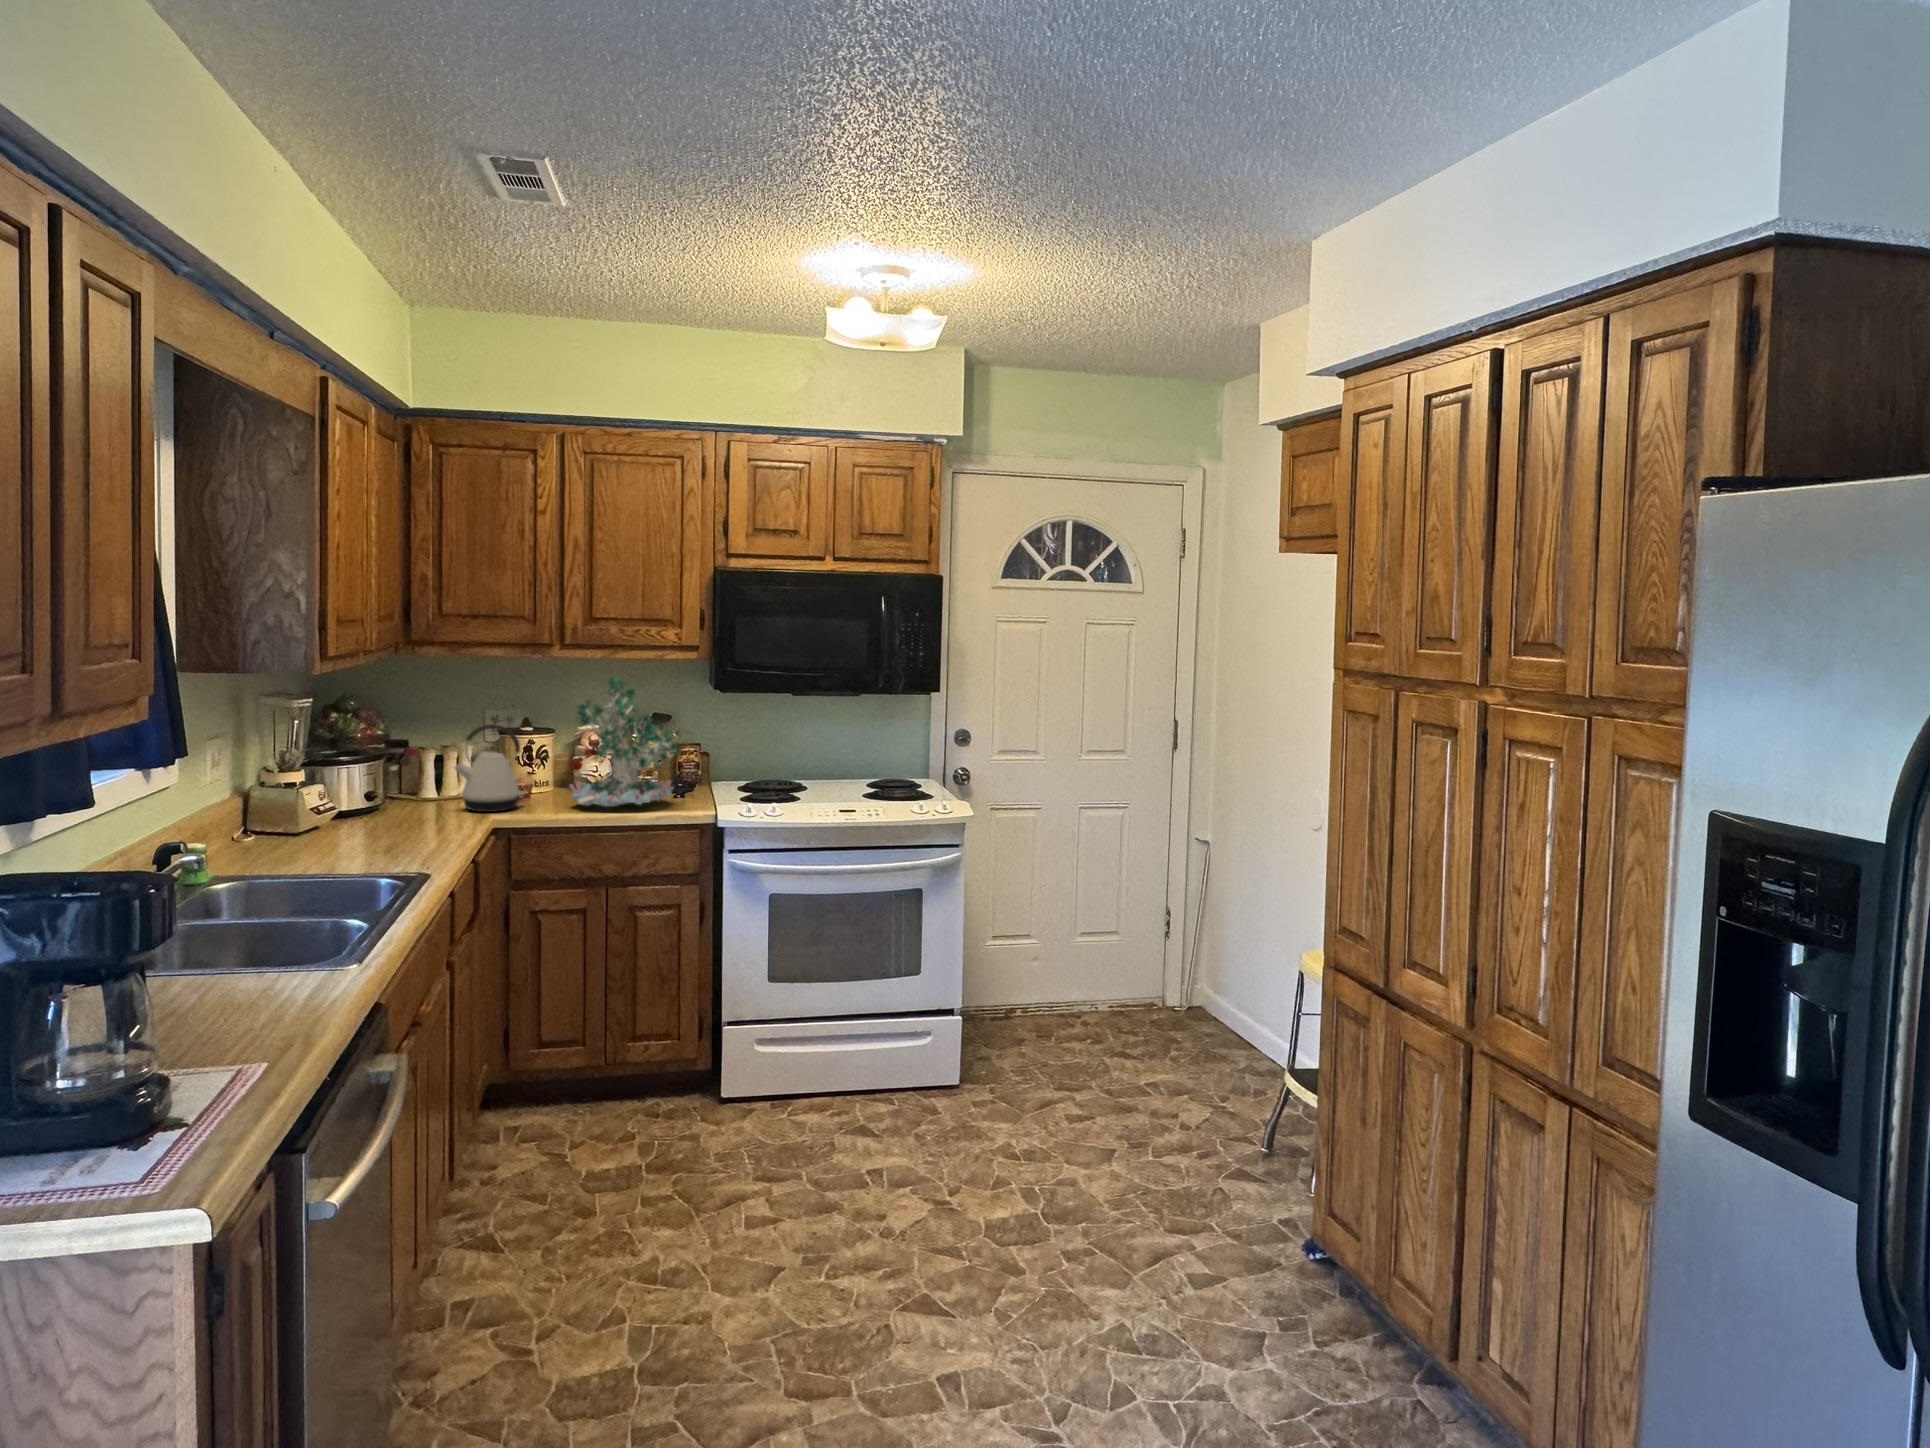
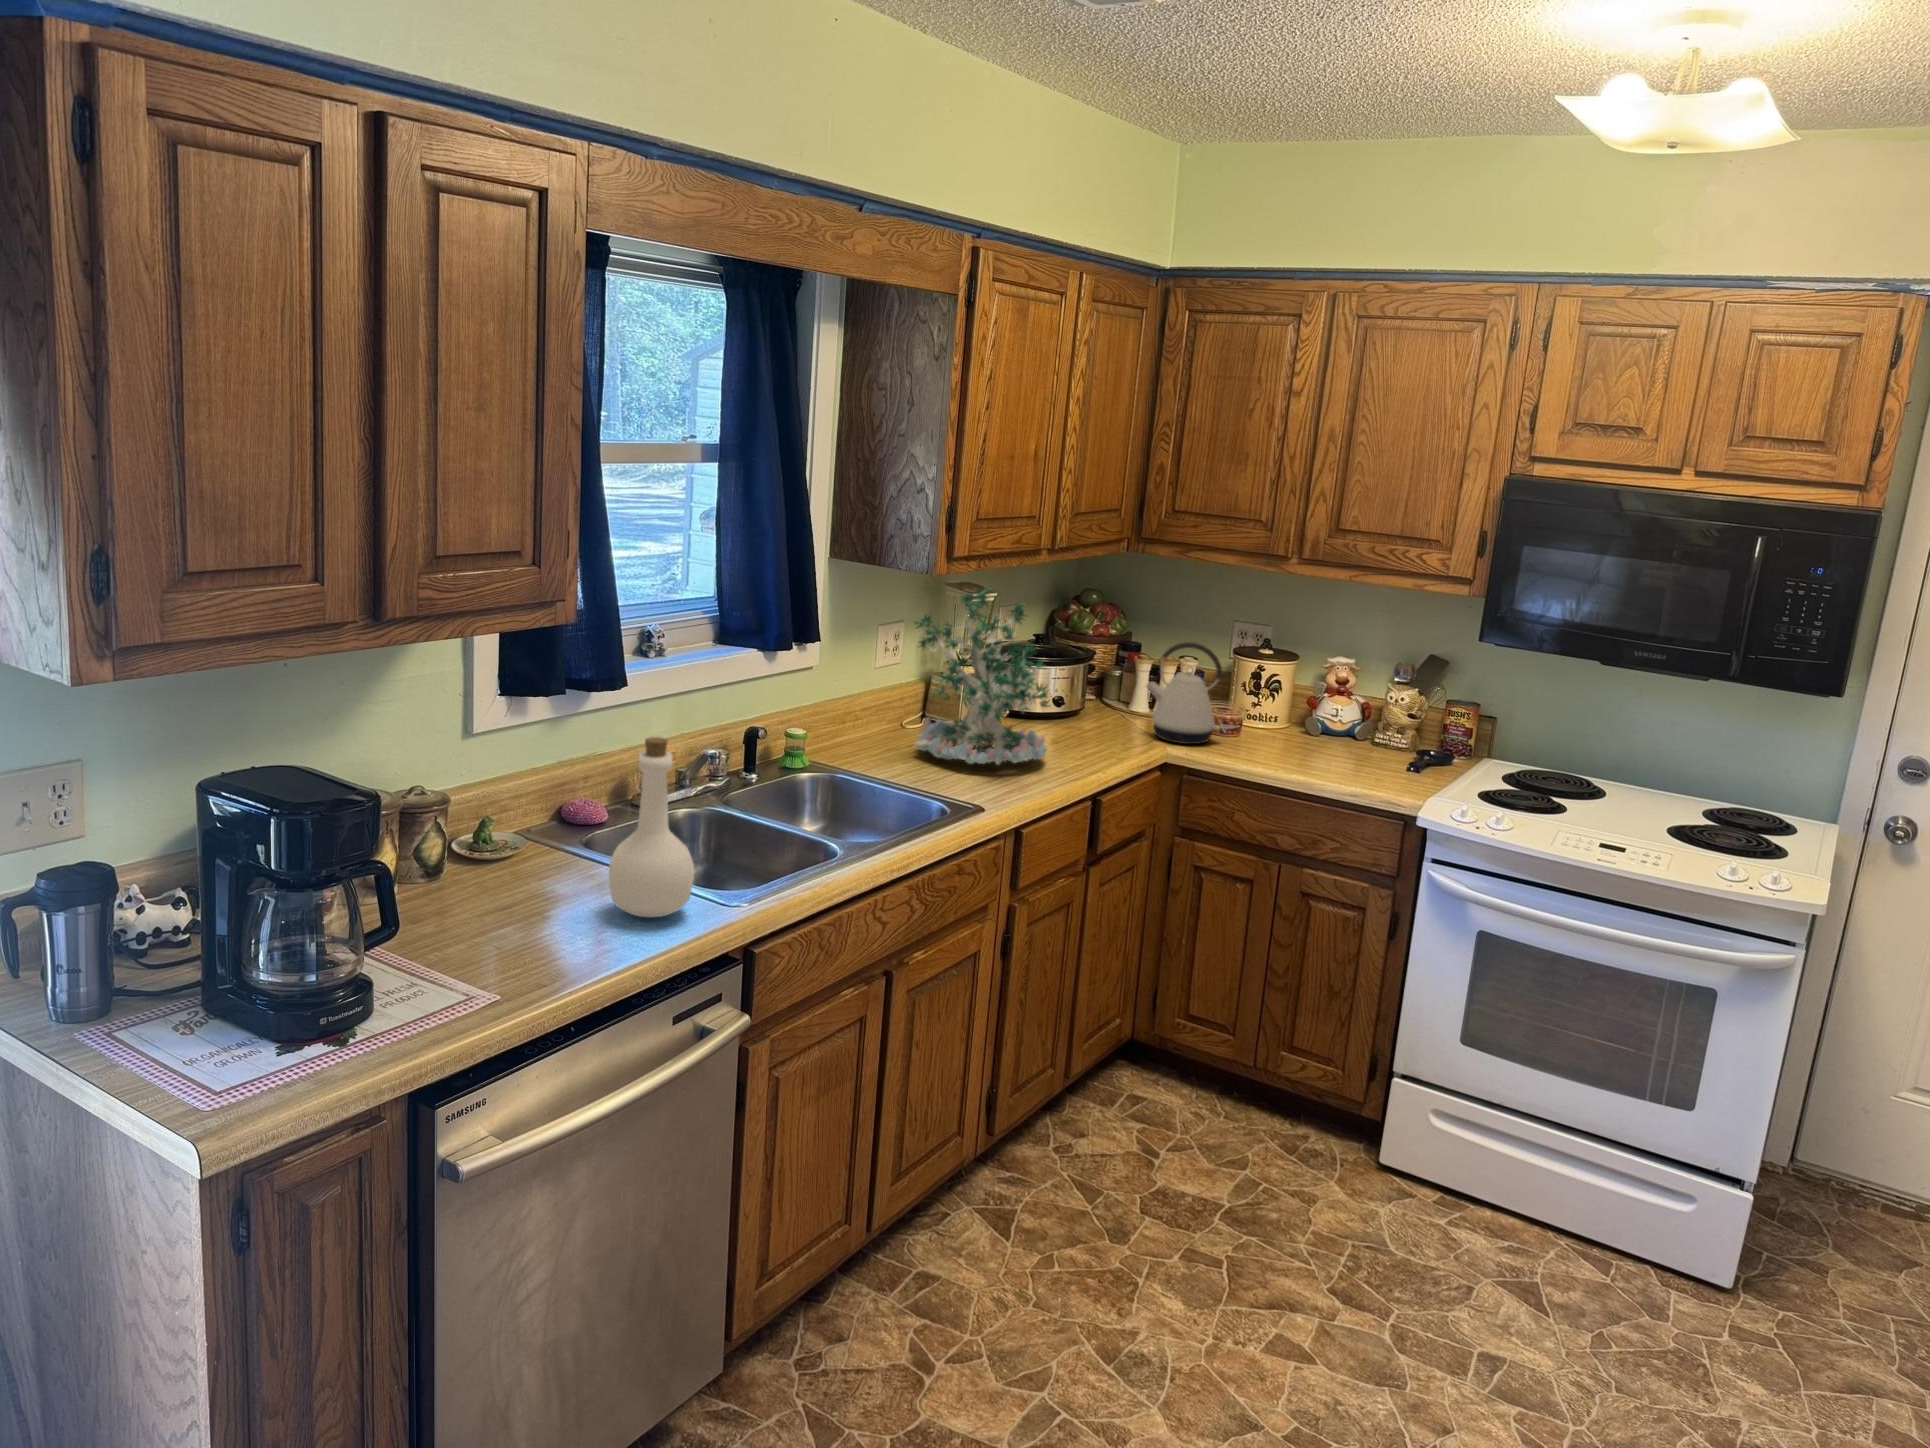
plant: present [570,677,679,807] -> present [915,589,1049,764]
bottle: none [216,826,312,1005] -> present [609,737,694,917]

